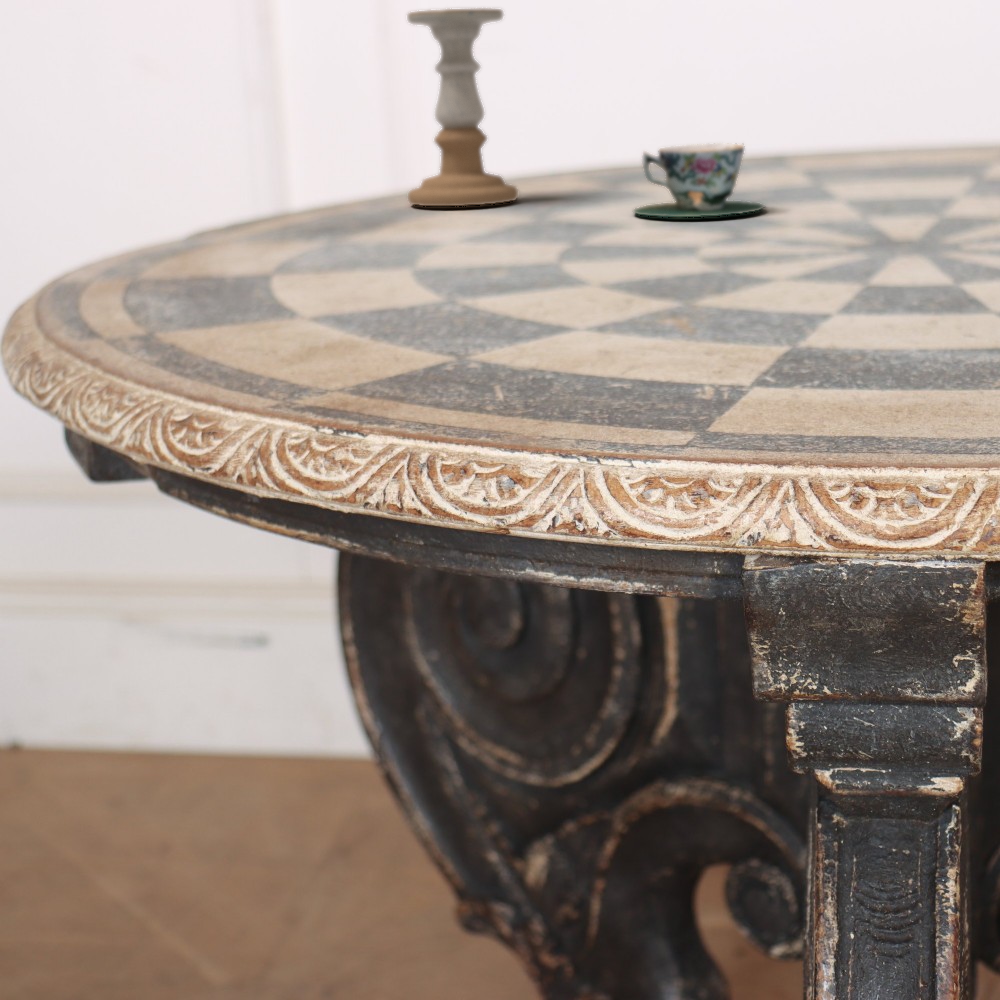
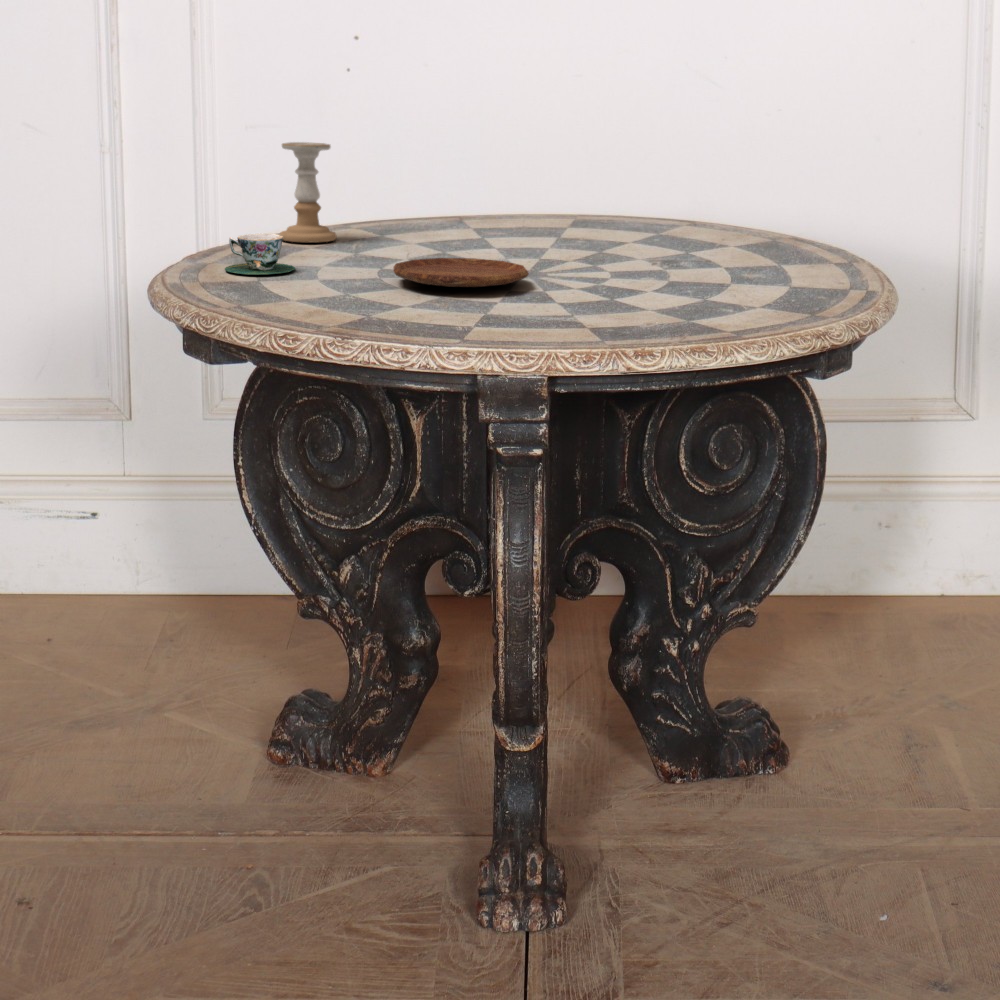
teacup: present [634,143,764,217] -> present [225,234,295,275]
tray: none [576,214,917,277] -> present [394,258,529,287]

